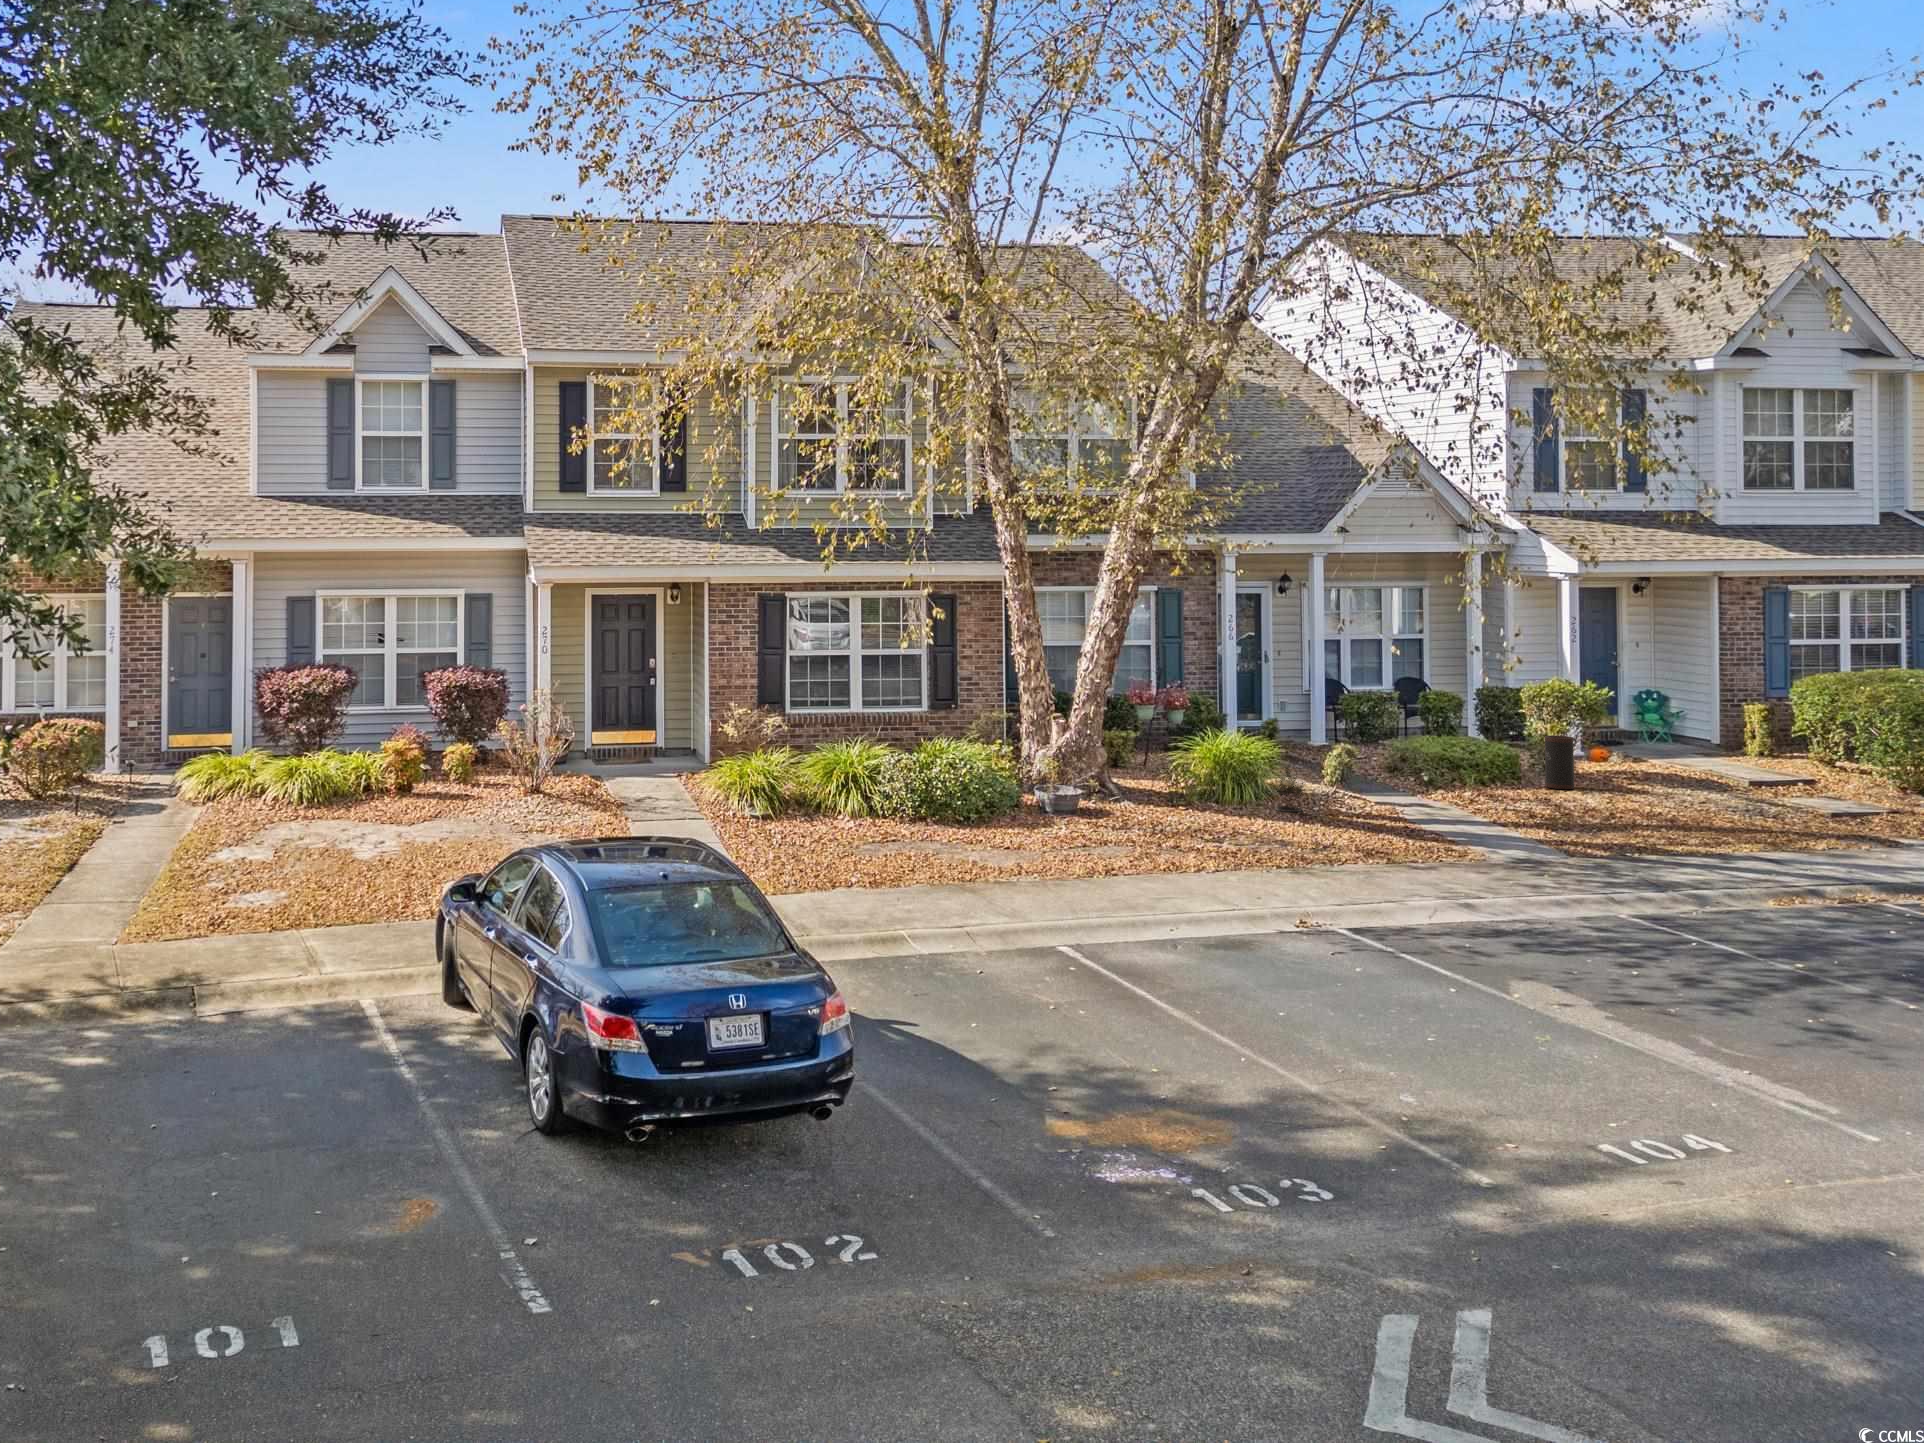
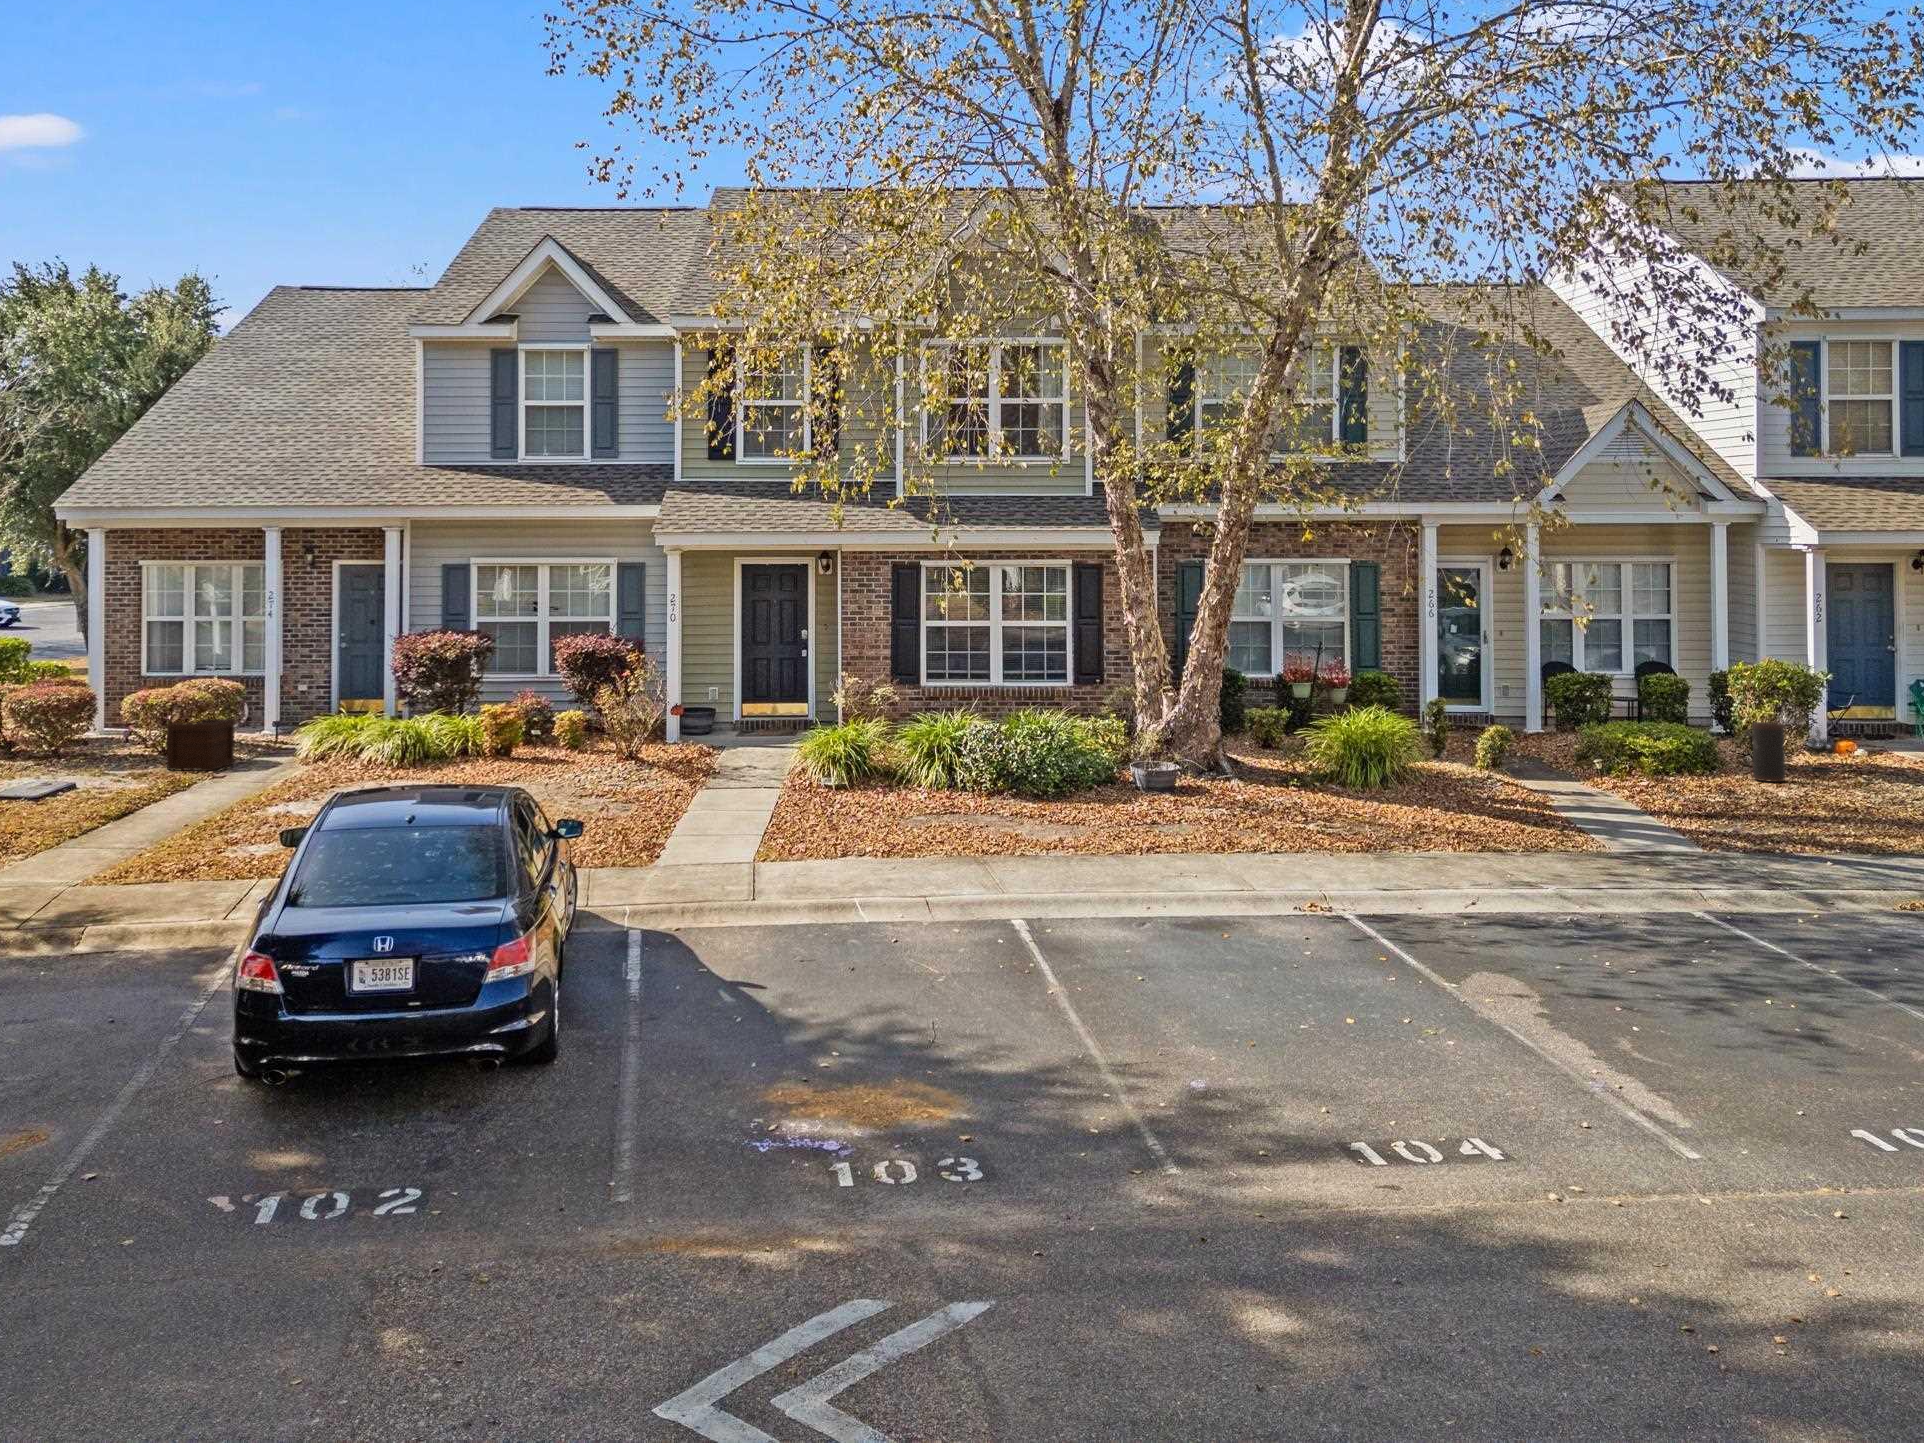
wooden crate: none [44,760,106,814] -> present [167,719,234,771]
potted tree: present [1275,768,1303,812] -> present [1805,727,1835,772]

